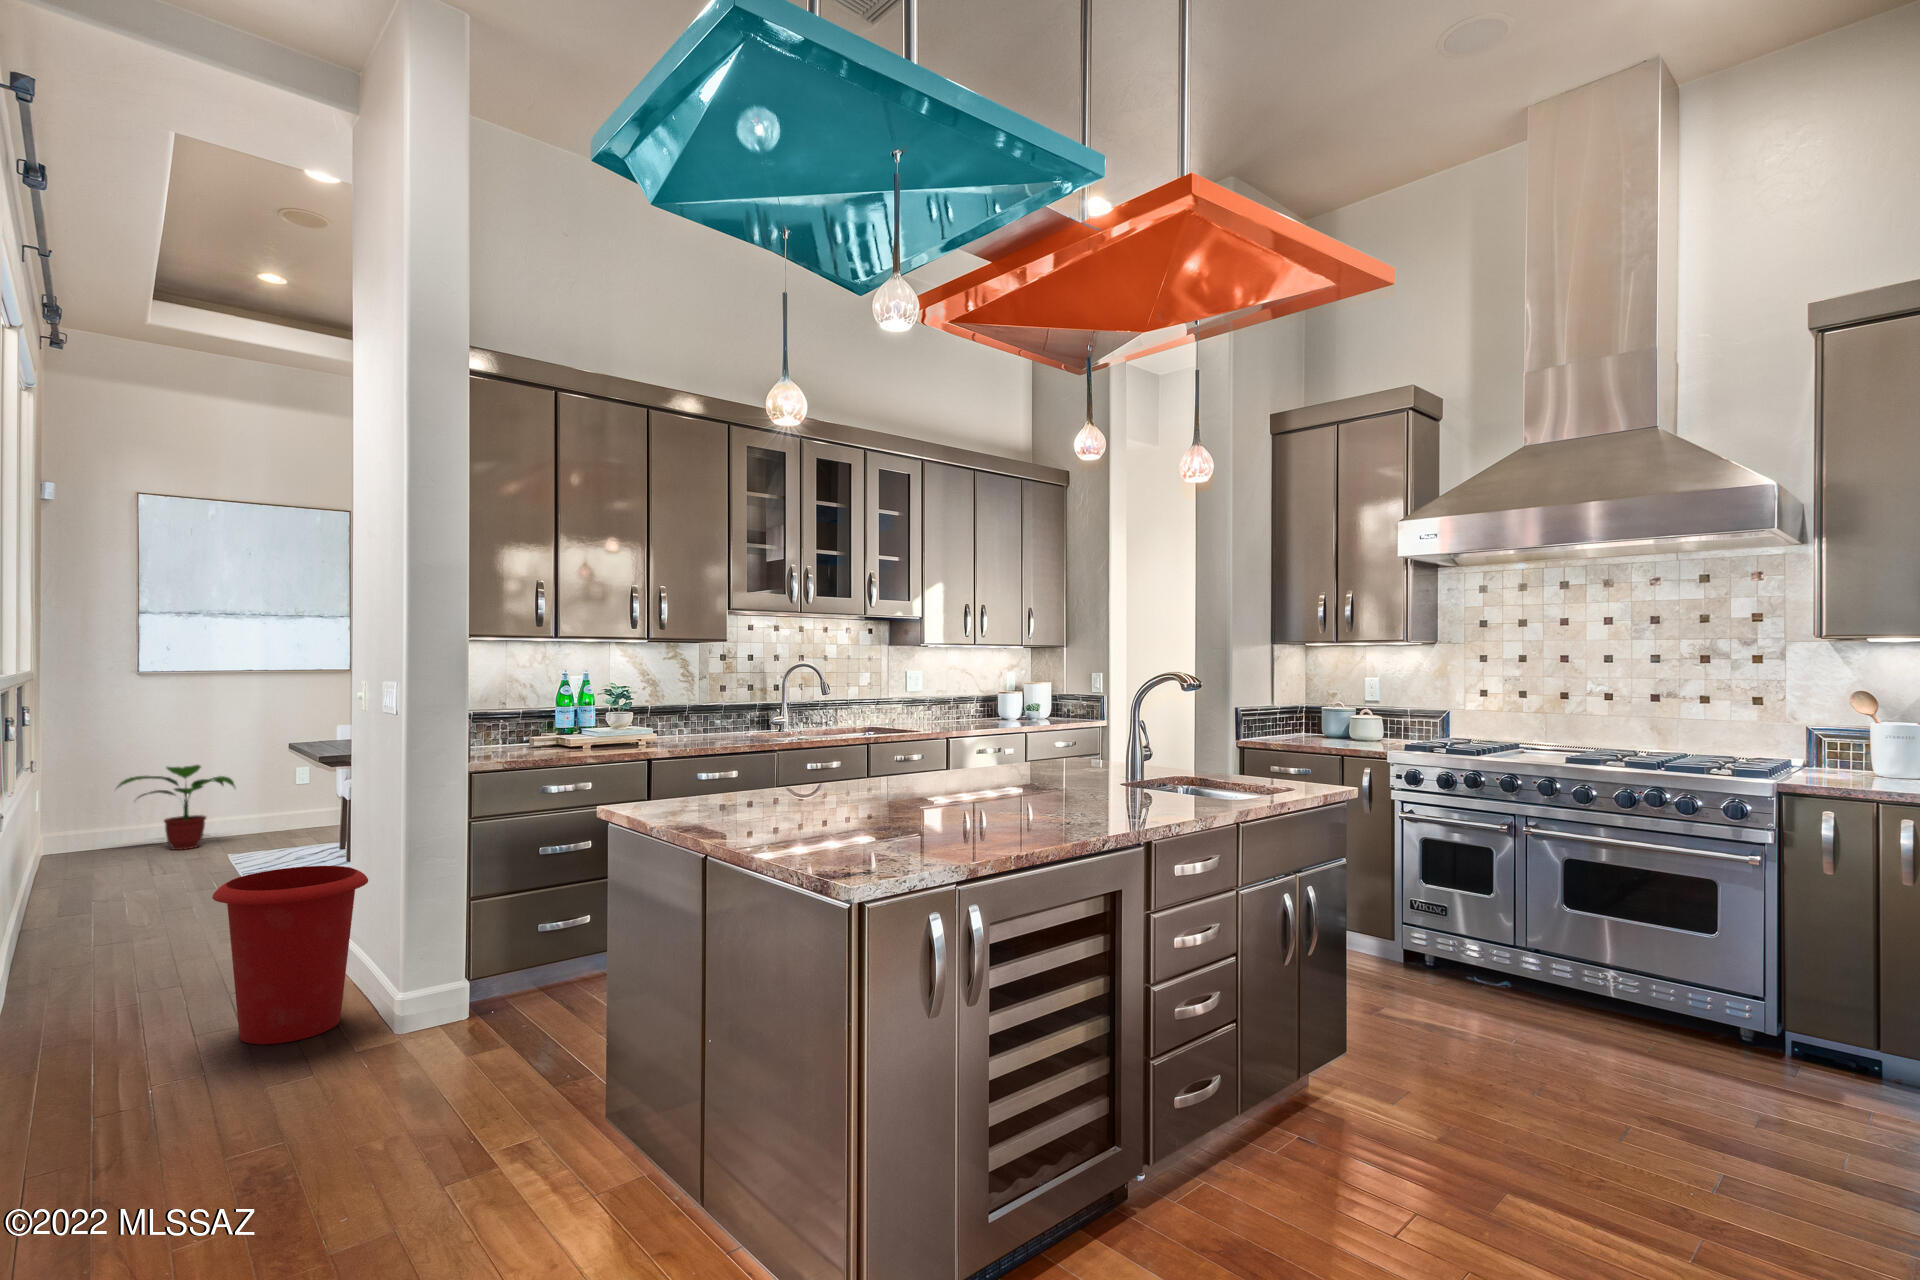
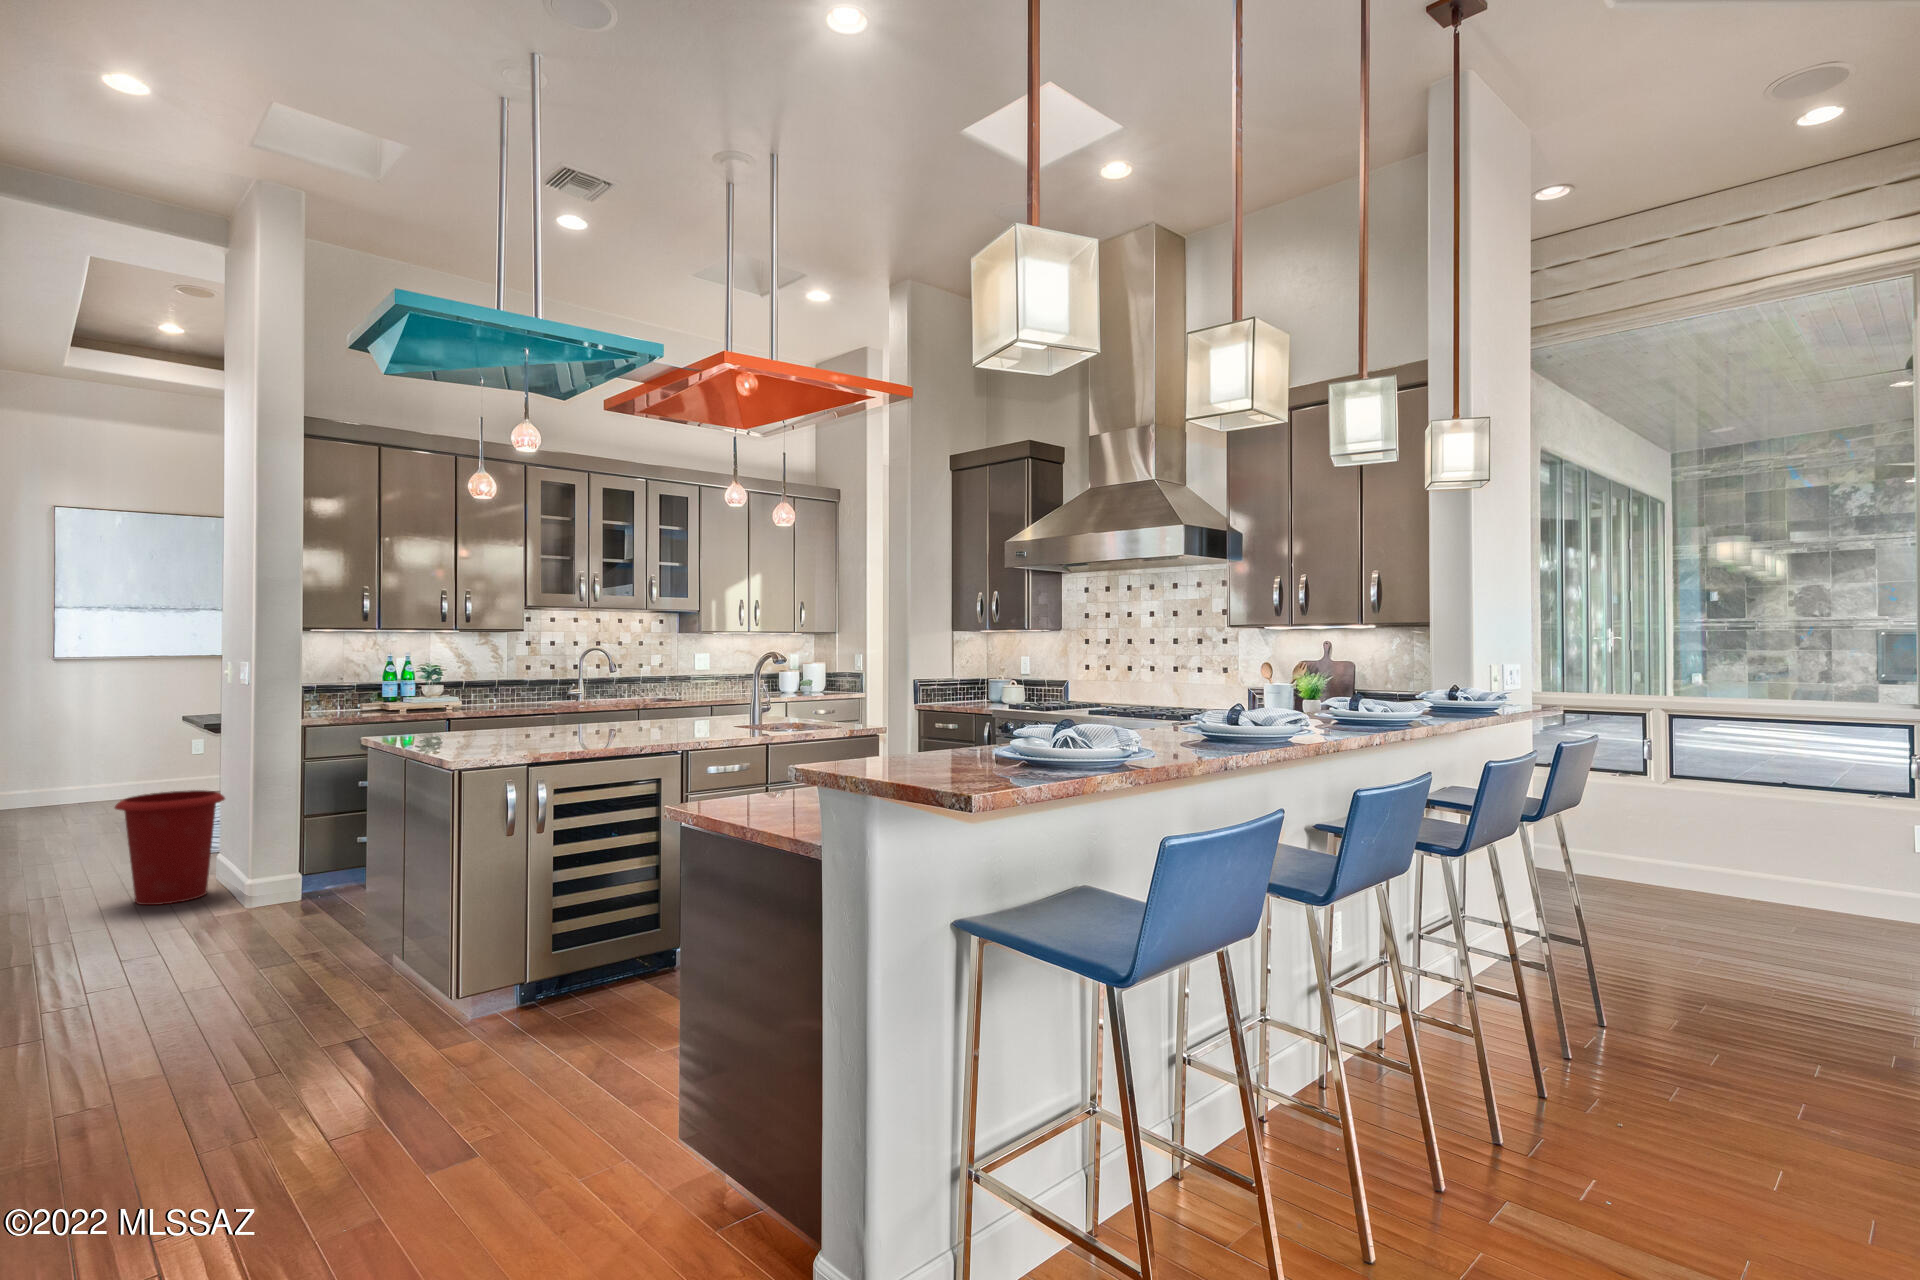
potted plant: present [117,765,235,850] -> none [78,731,177,798]

